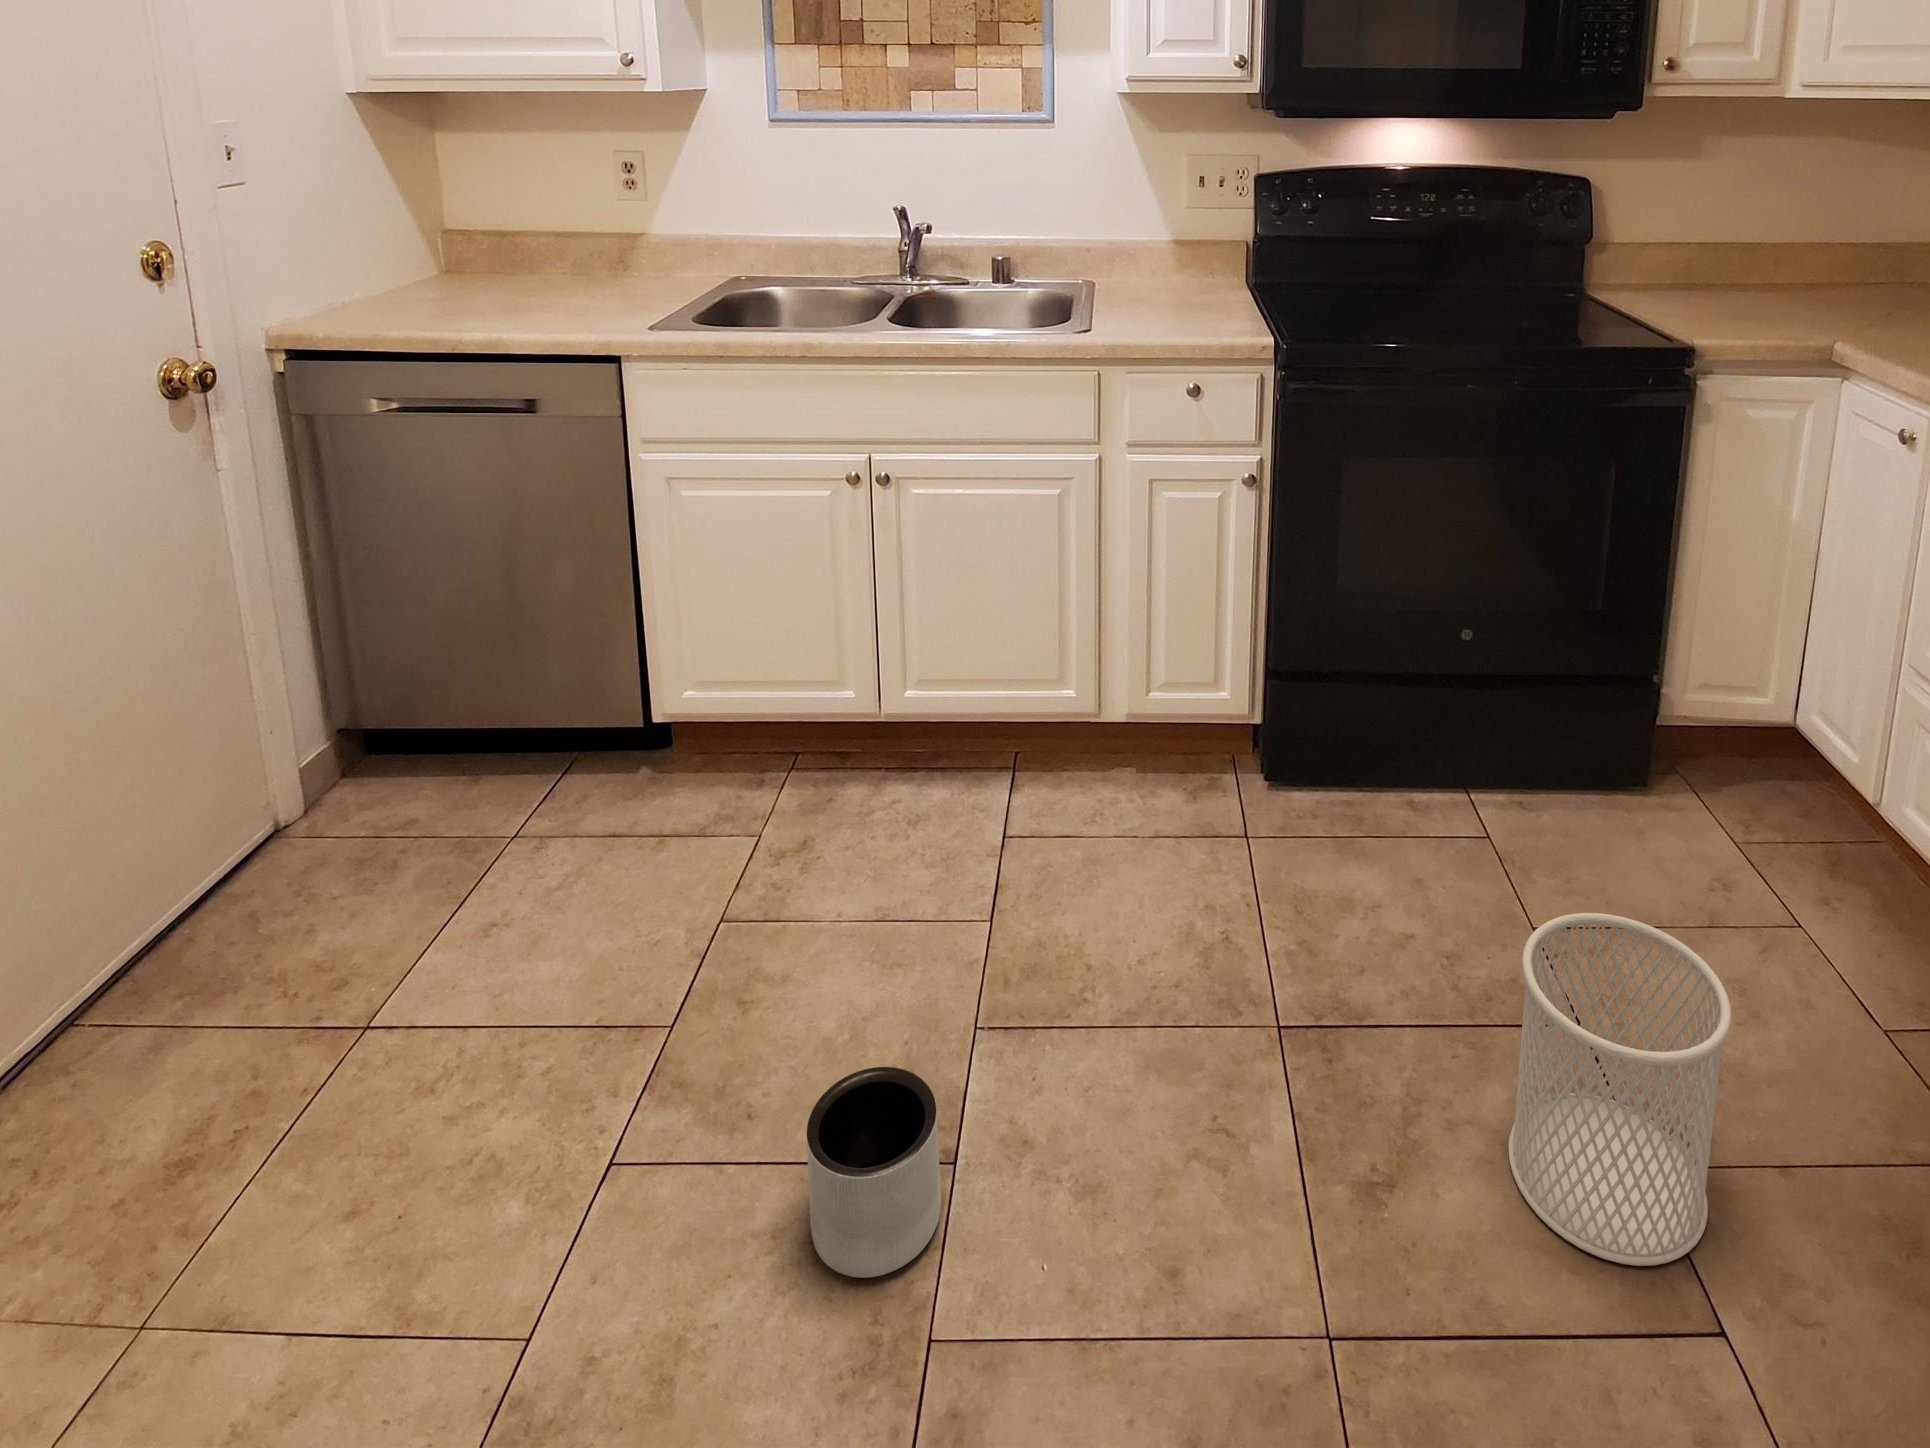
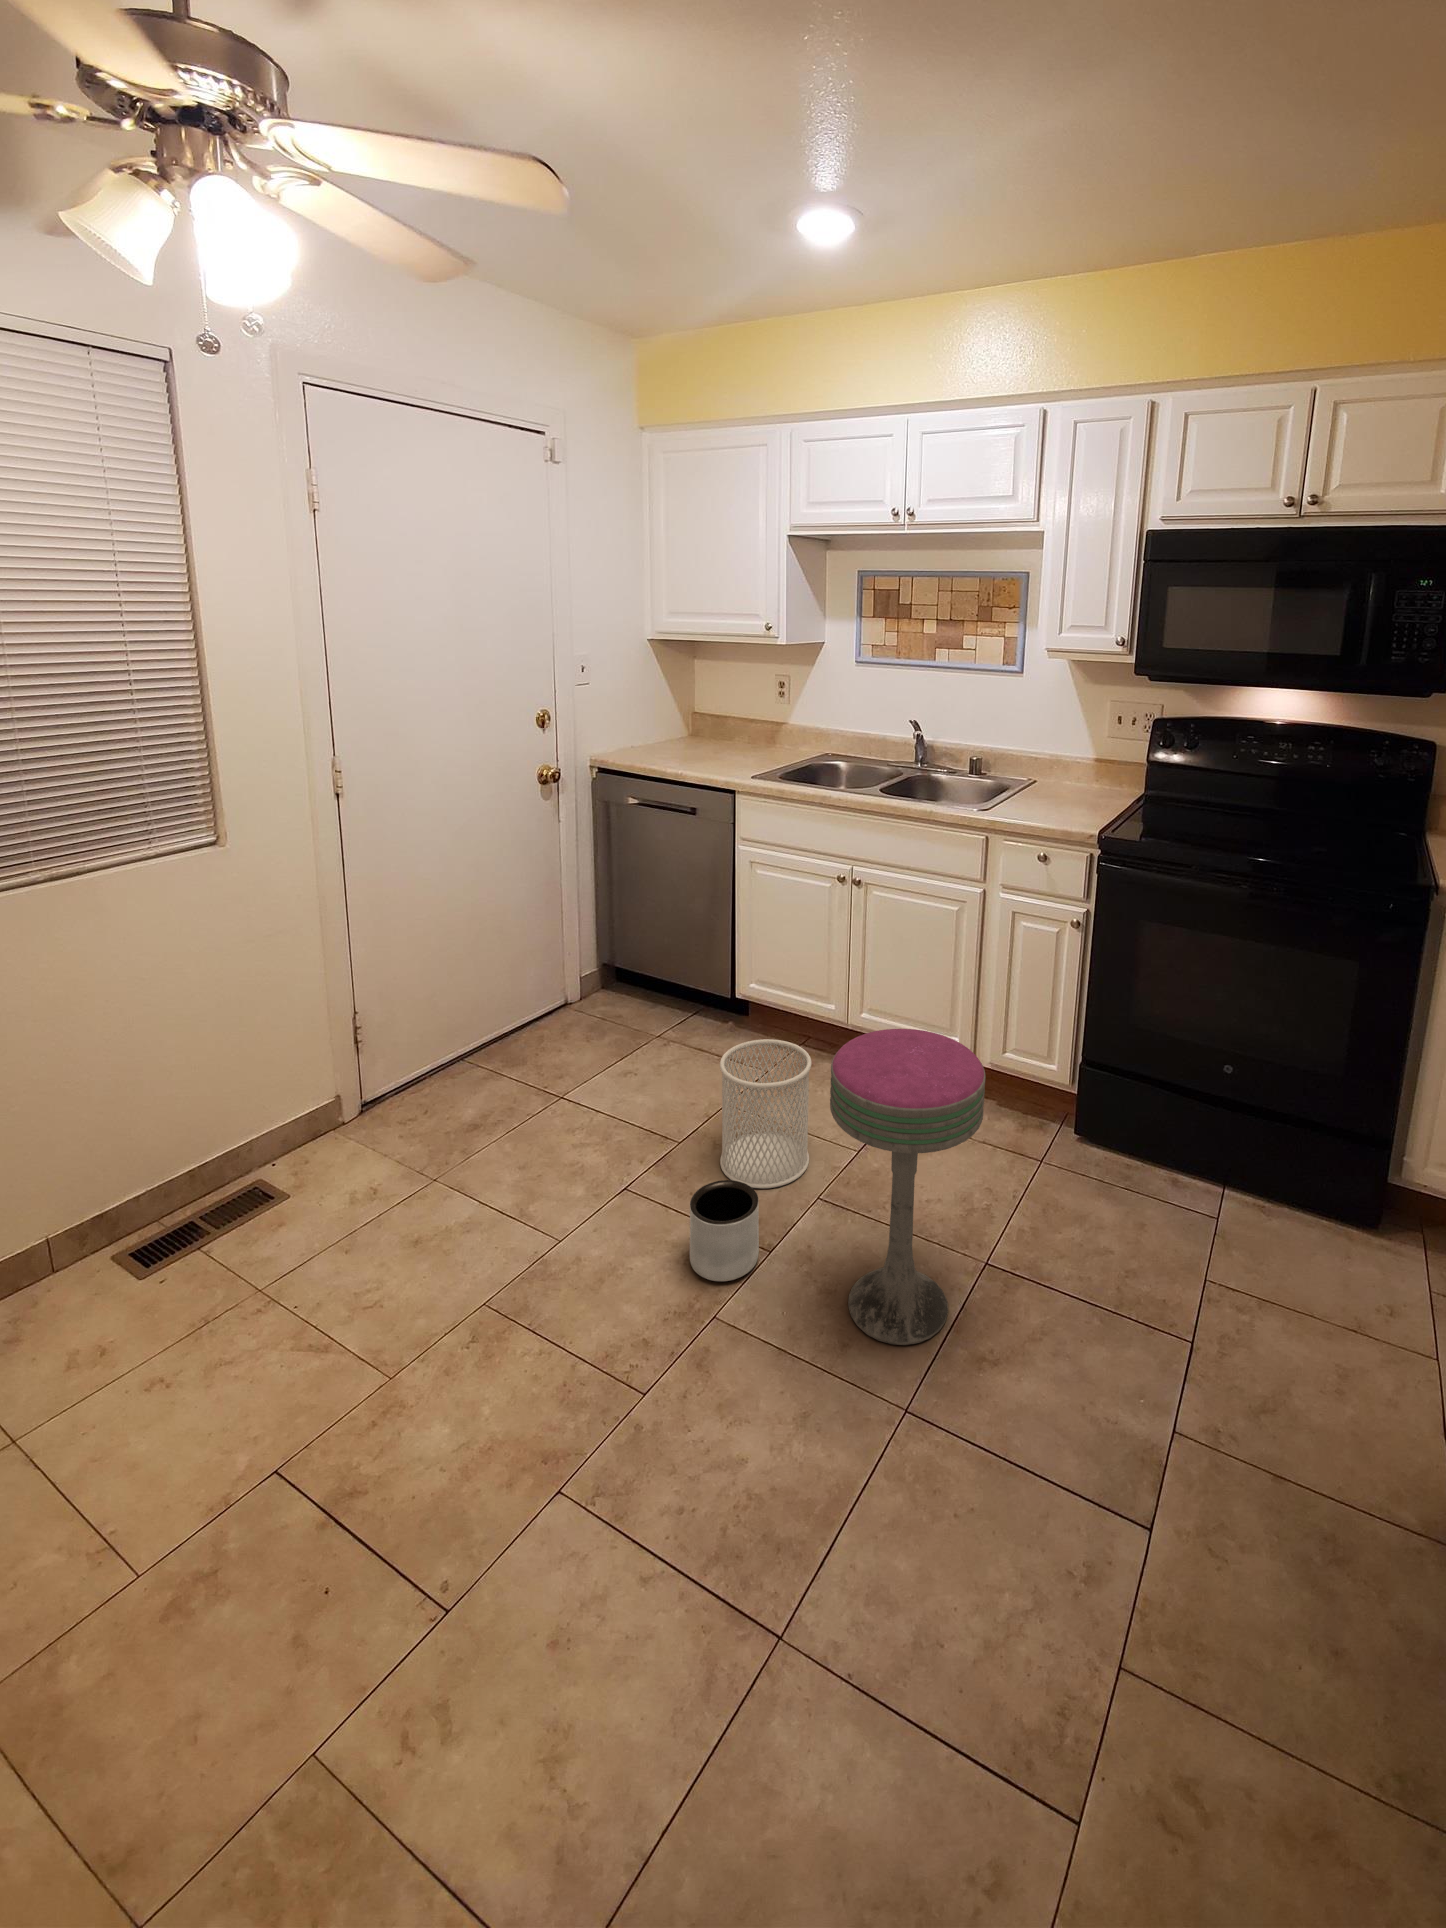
bar stool: none [1076,702,1338,1242] -> present [830,1029,986,1345]
wastebasket: present [1508,913,1731,1266] -> present [720,1039,812,1188]

